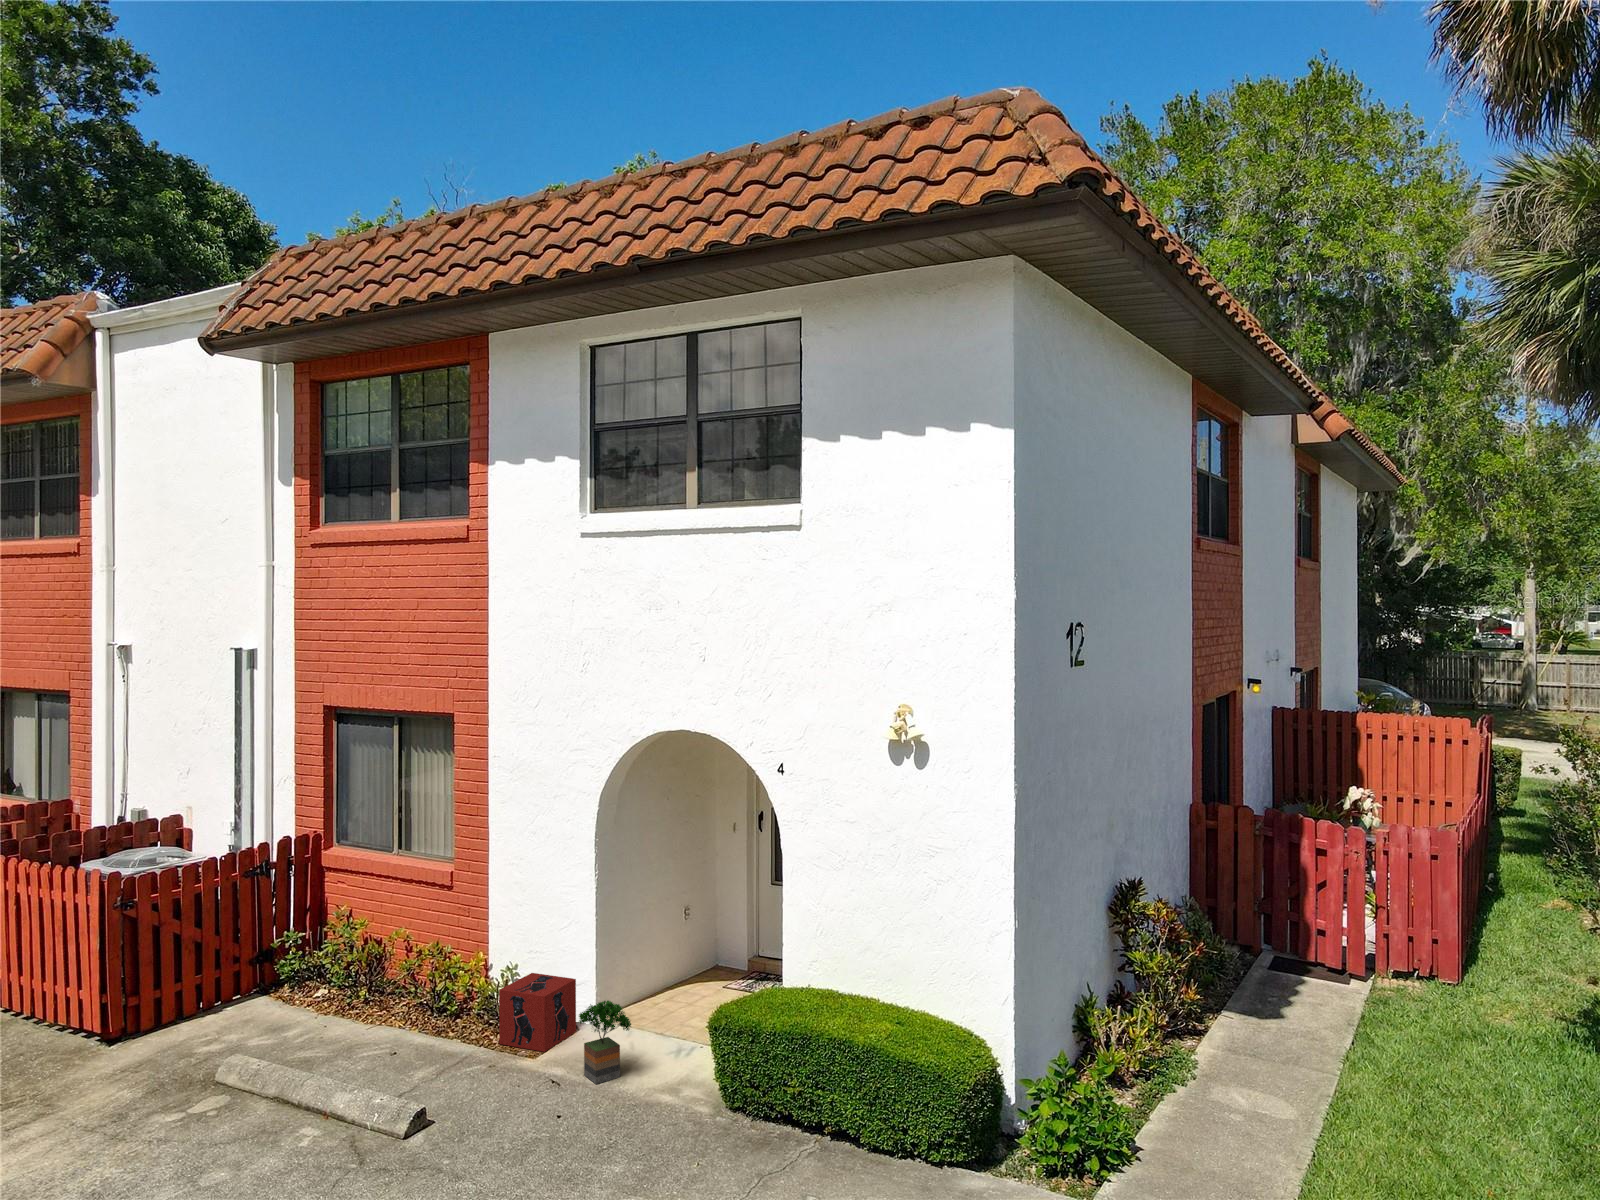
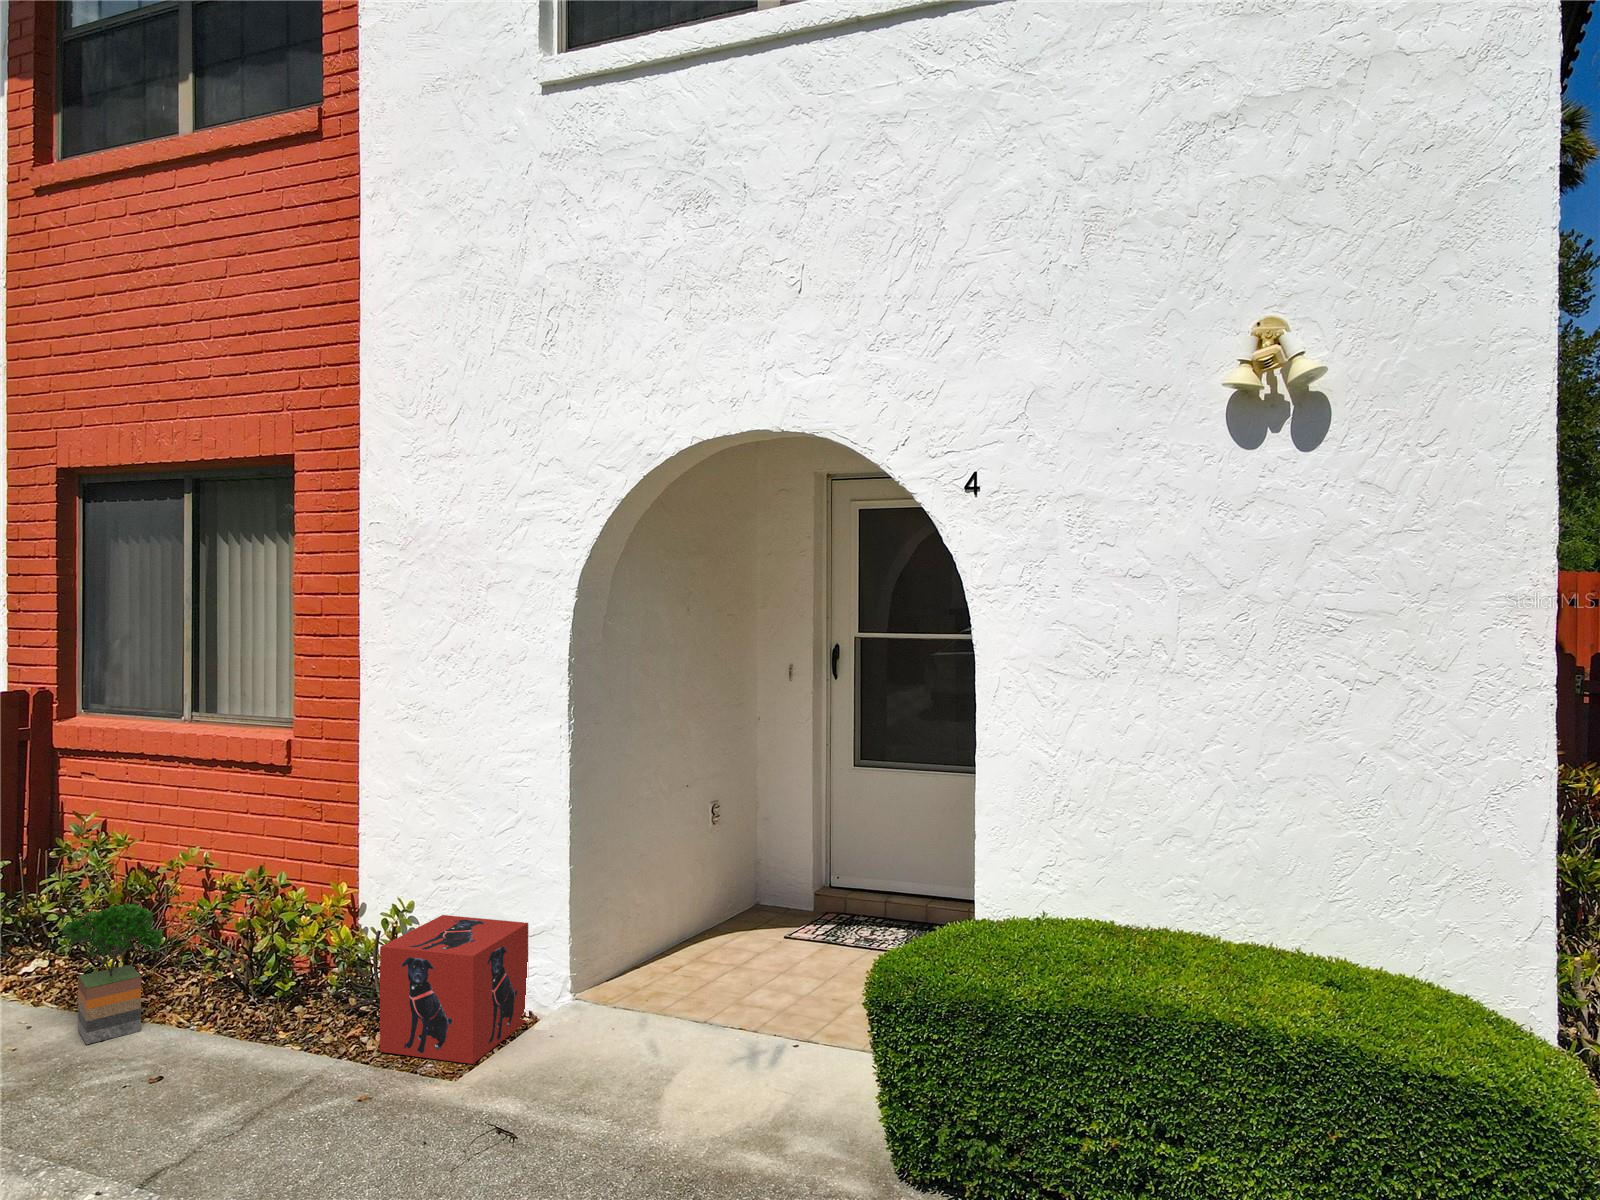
potted tree: present [579,1001,631,1084] -> present [62,903,163,1044]

